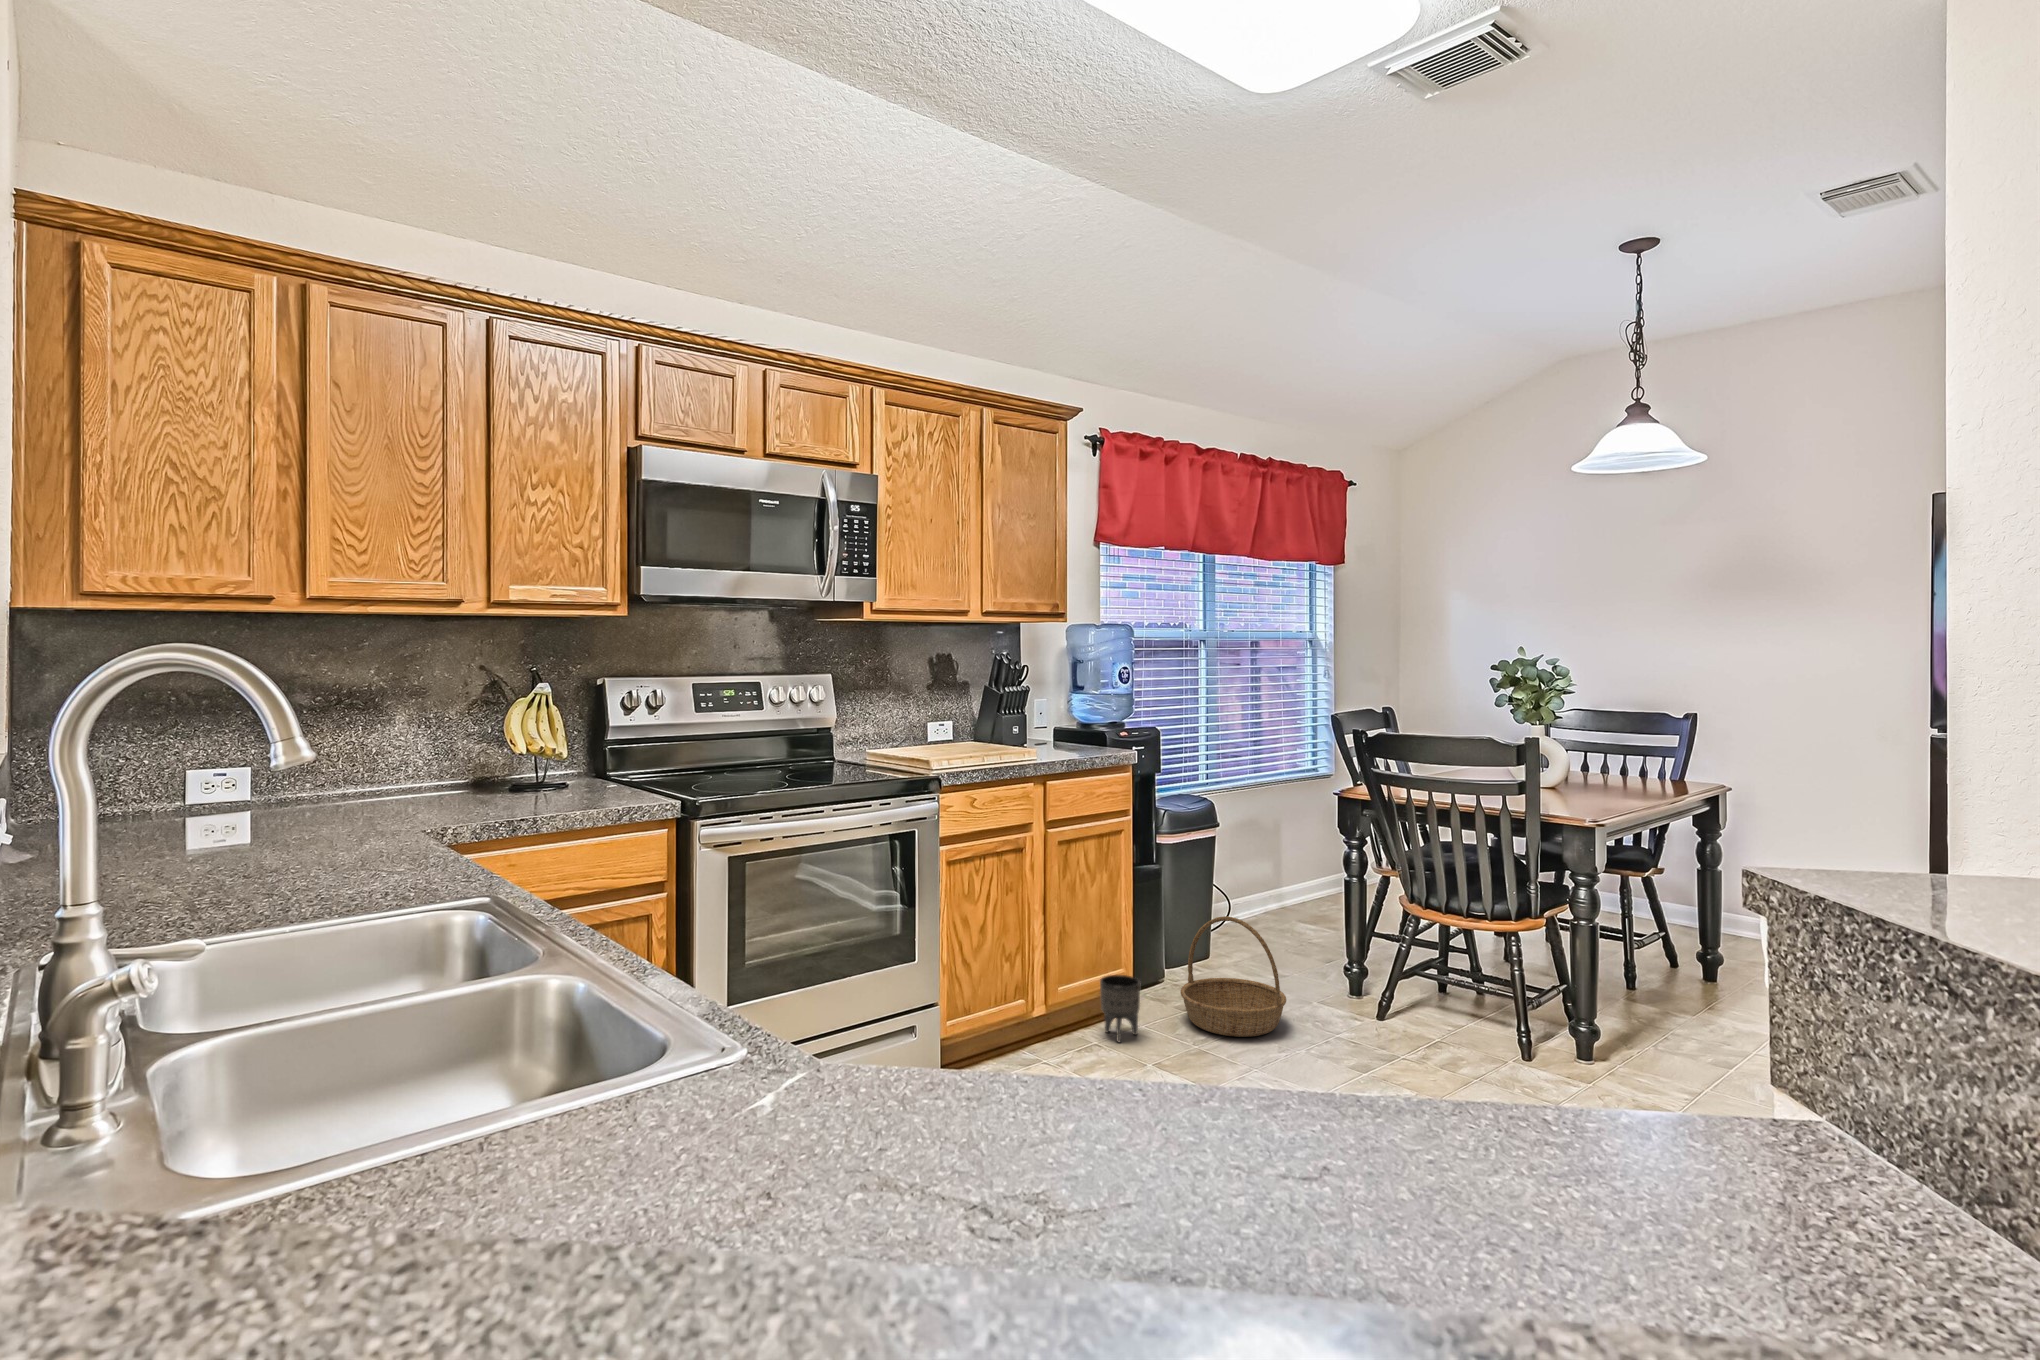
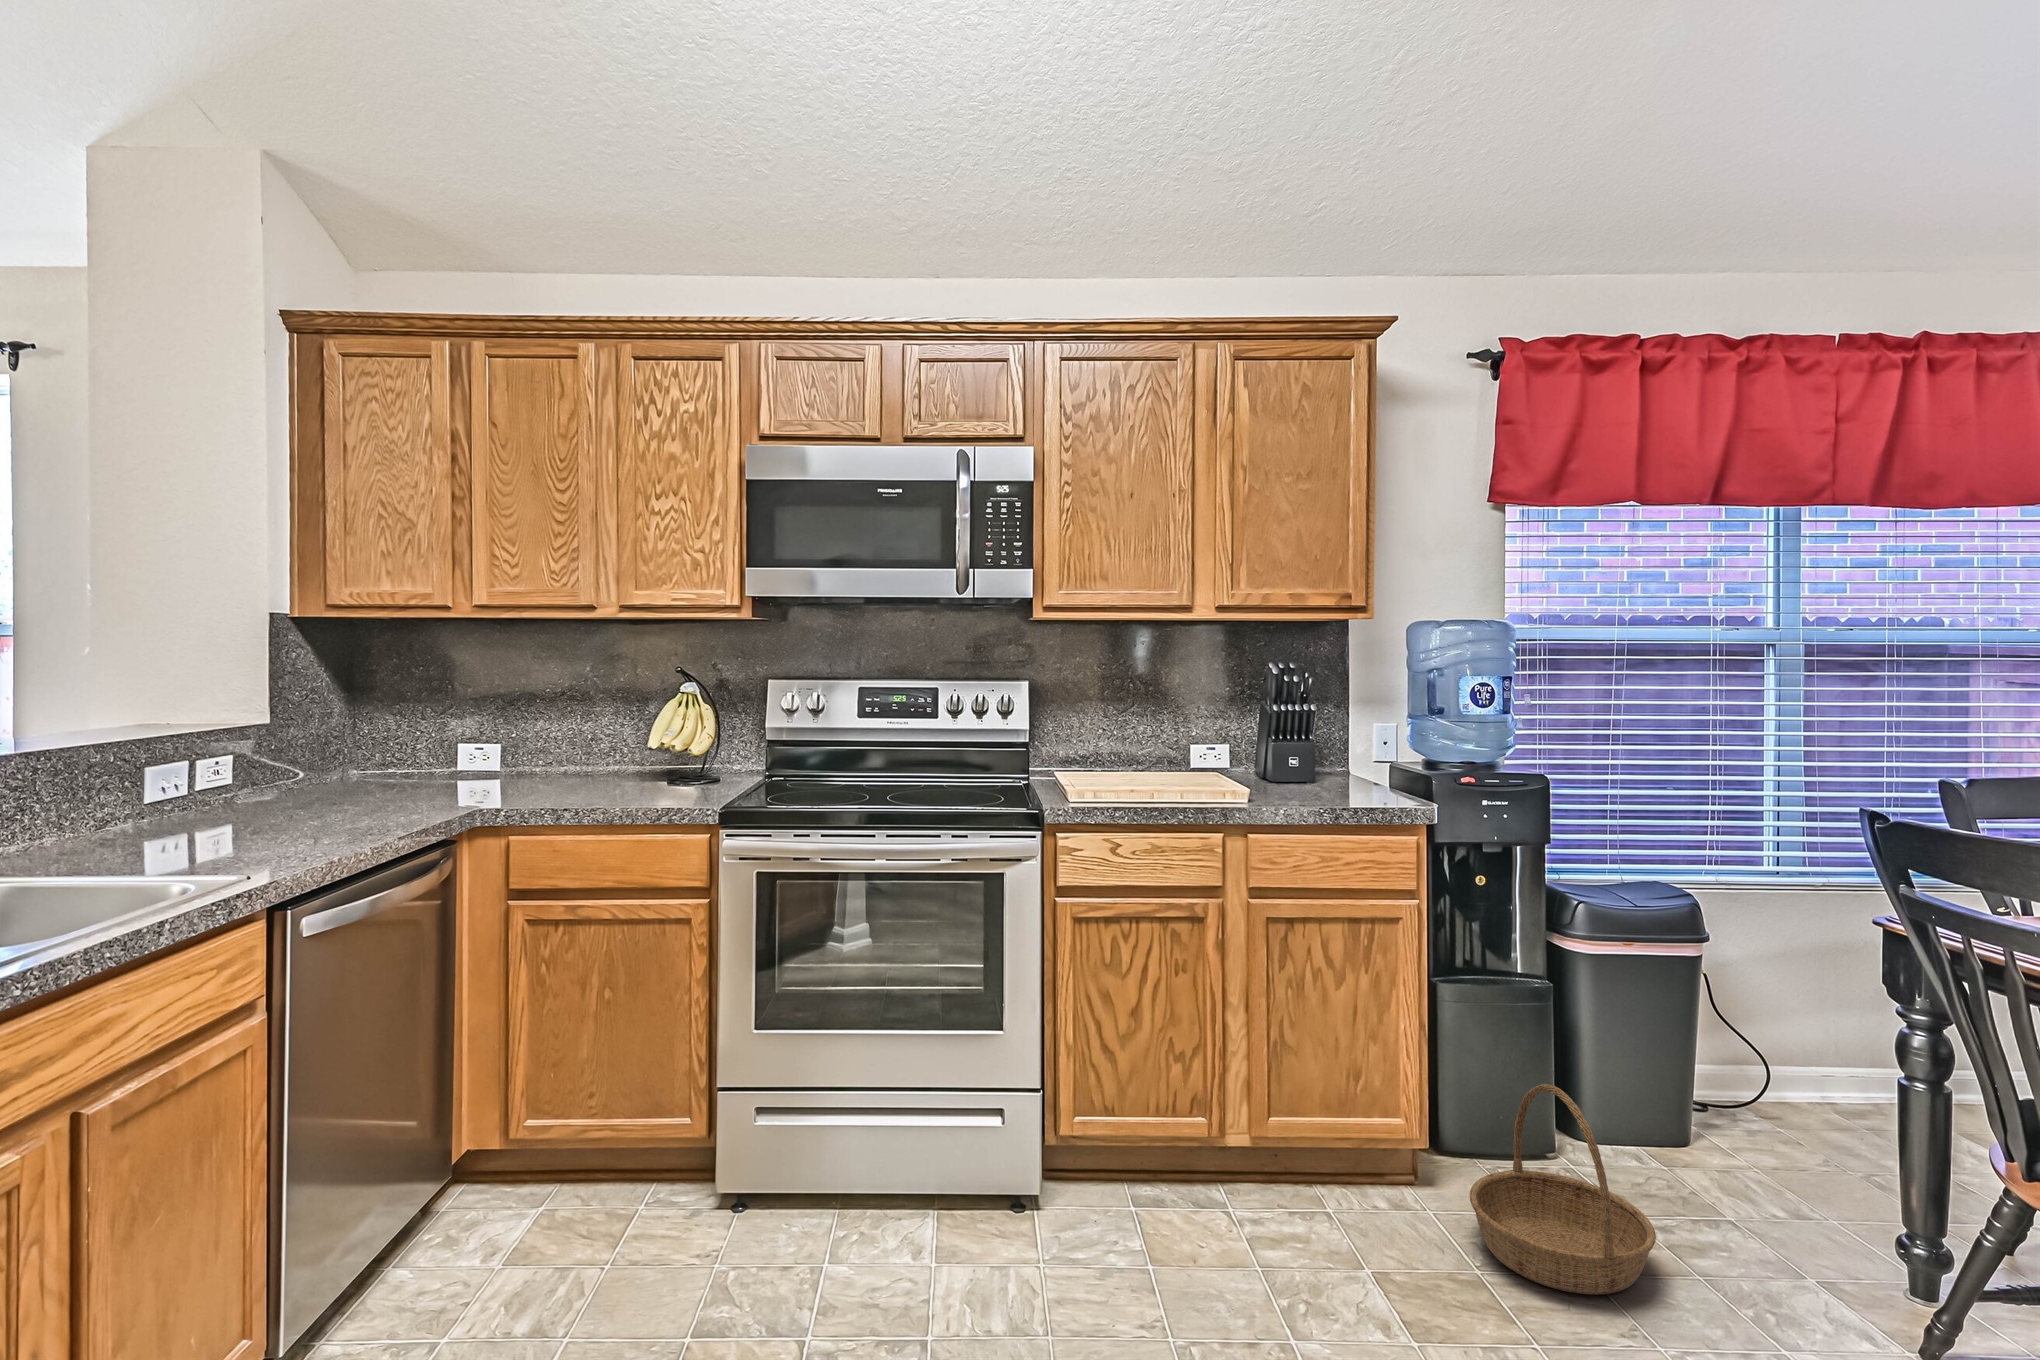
planter: present [1100,975,1140,1042] -> none [1325,1121,1386,1221]

